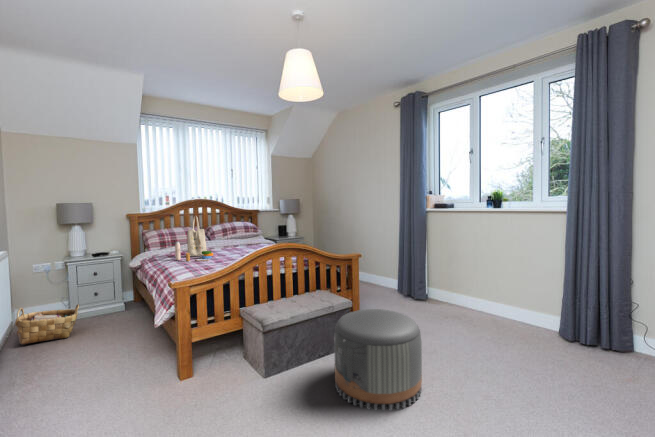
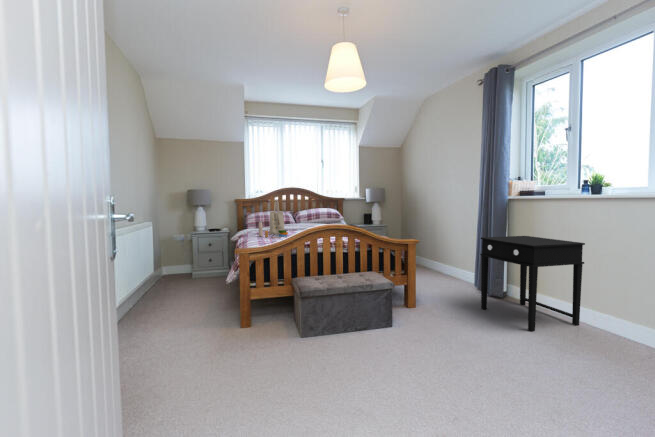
side table: none [414,243,495,328] -> present [480,236,585,331]
woven basket: present [15,304,79,345] -> none [153,263,193,289]
pouf: present [334,309,422,411] -> none [348,289,435,386]

